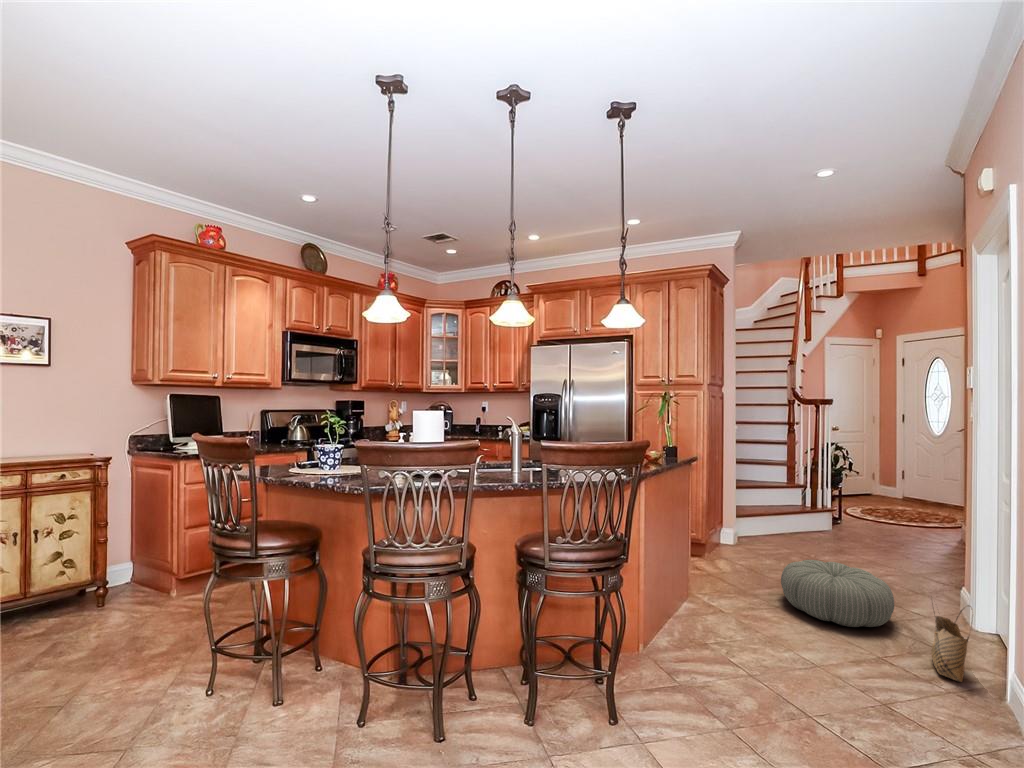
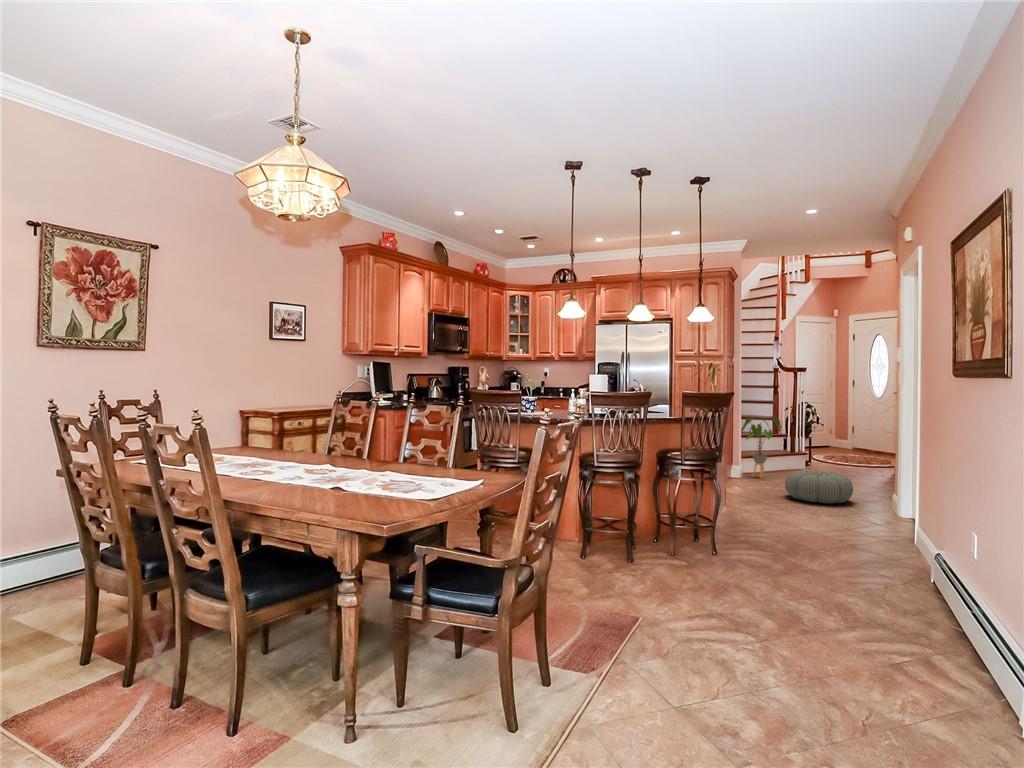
house plant: none [734,465,789,552] -> present [741,416,781,479]
woven basket: present [931,597,971,682] -> none [873,474,894,517]

